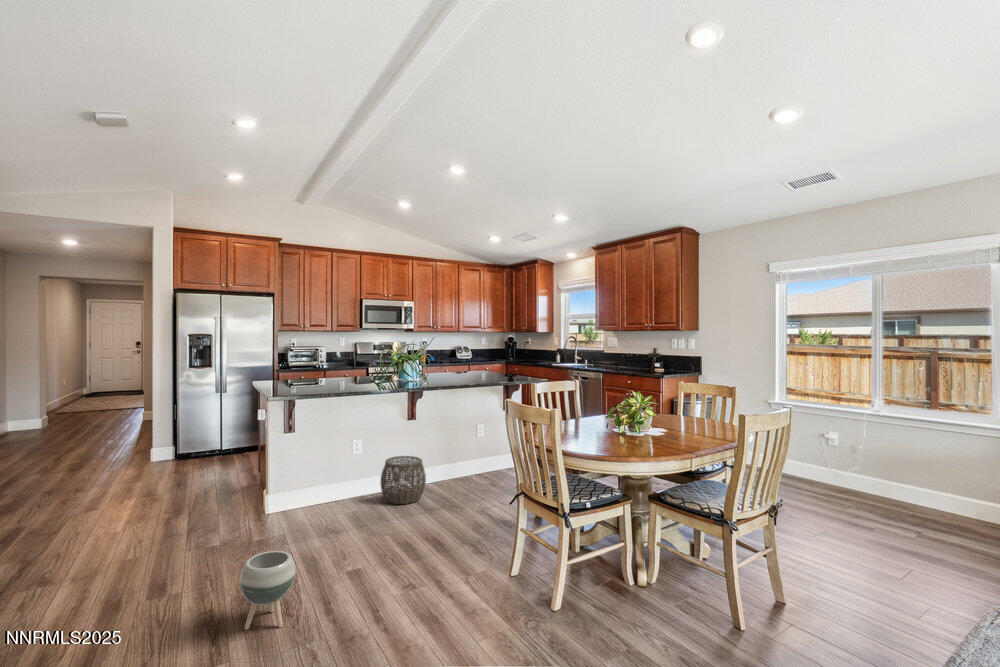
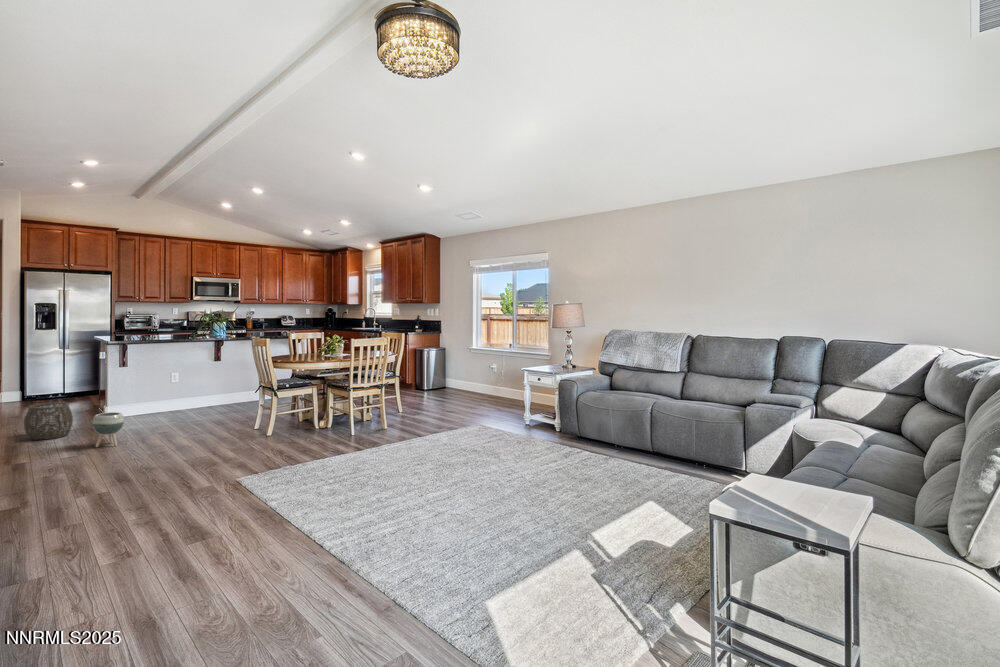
woven basket: present [380,456,426,504] -> present [24,403,73,440]

